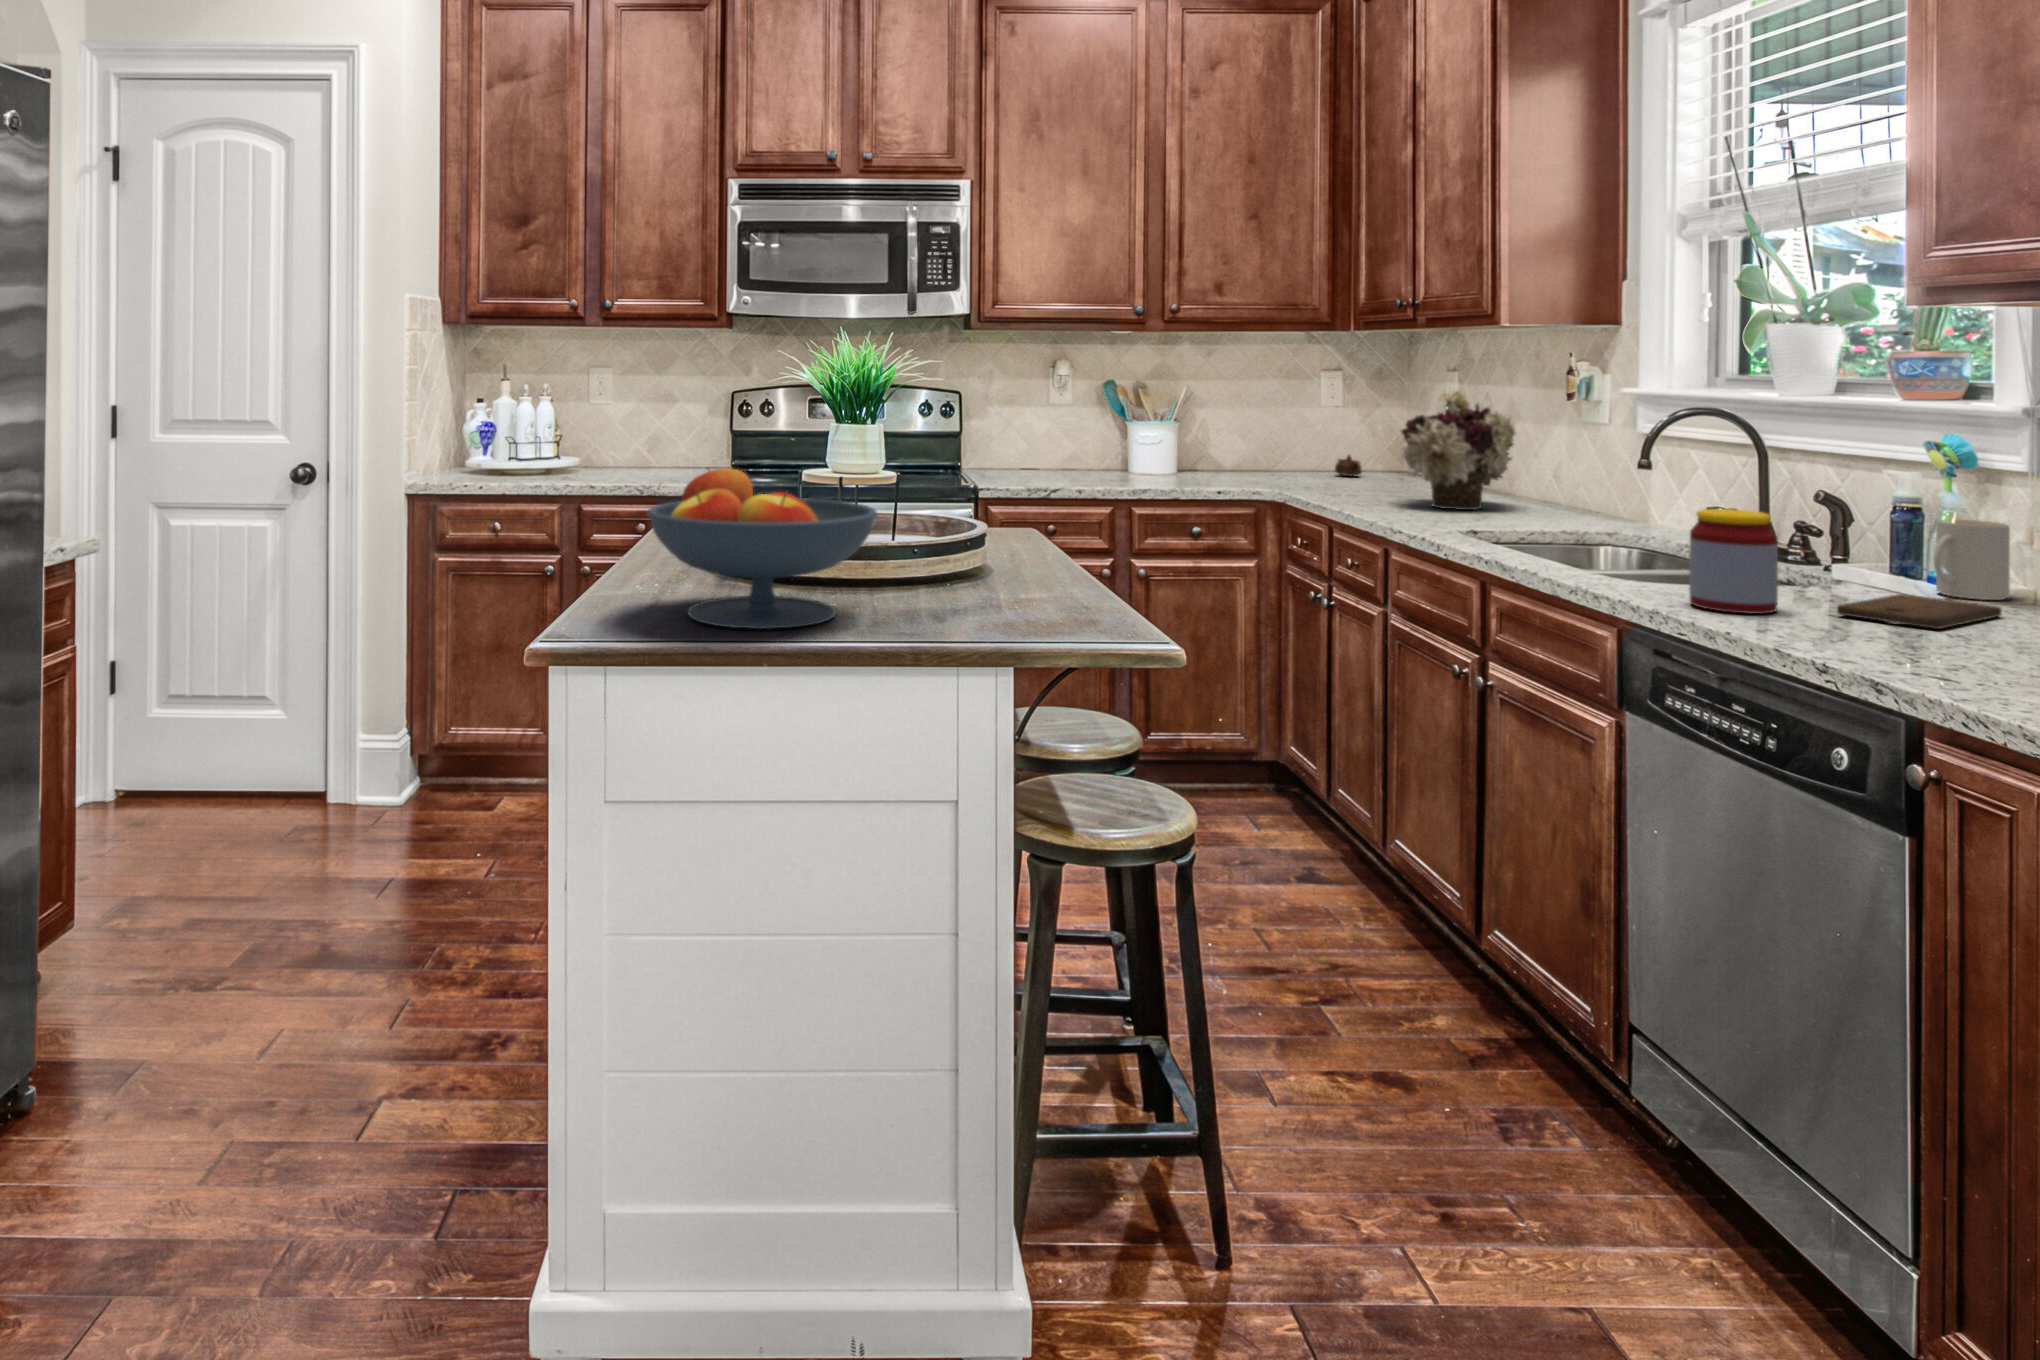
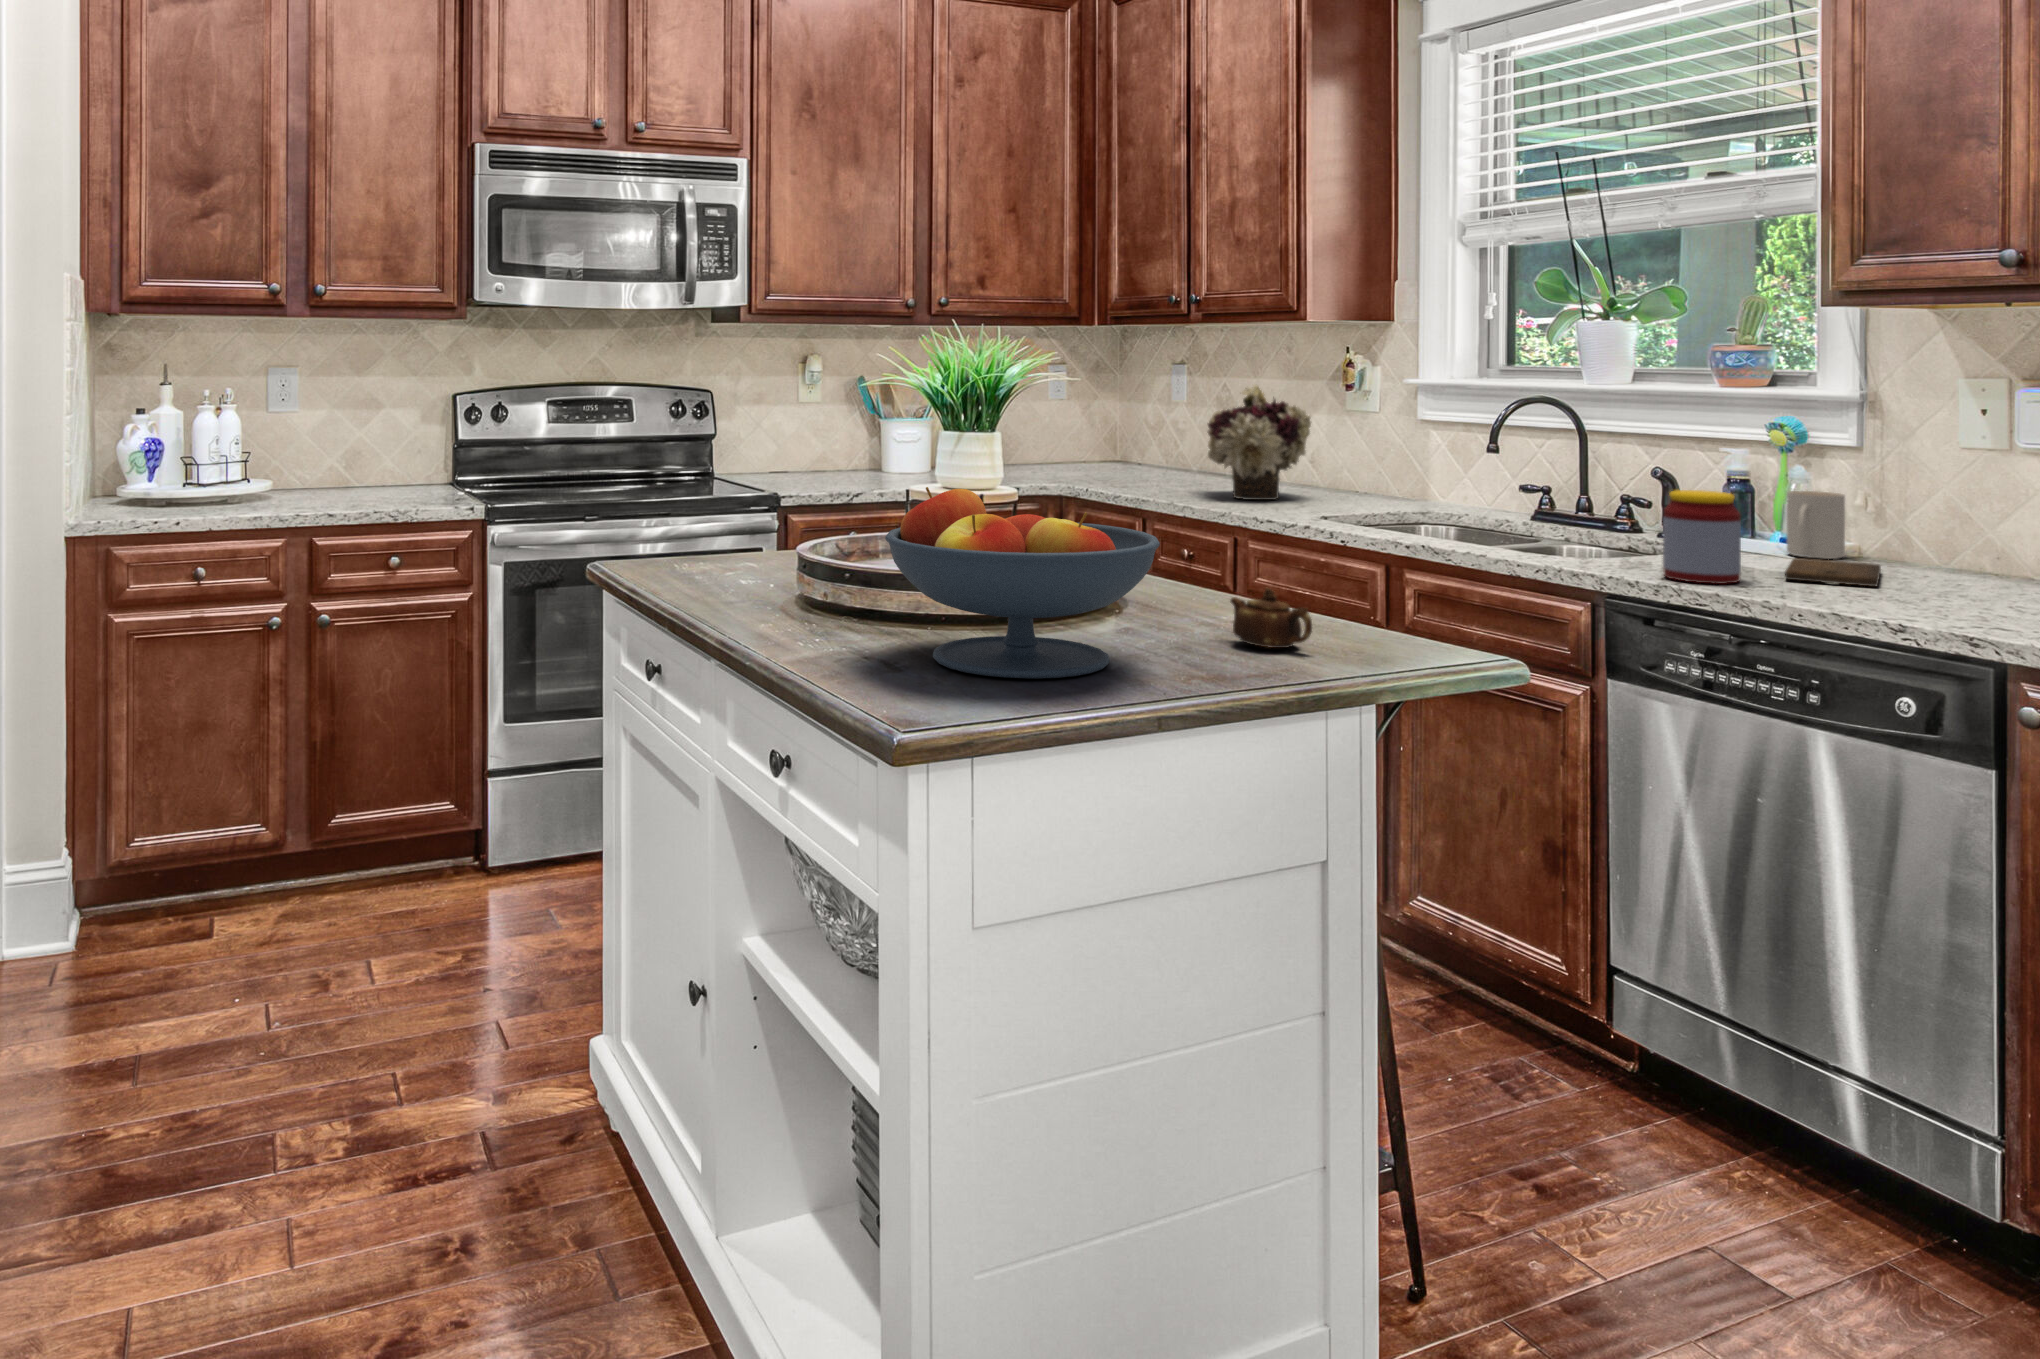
teapot: present [1335,455,1361,477] -> present [1231,588,1312,648]

